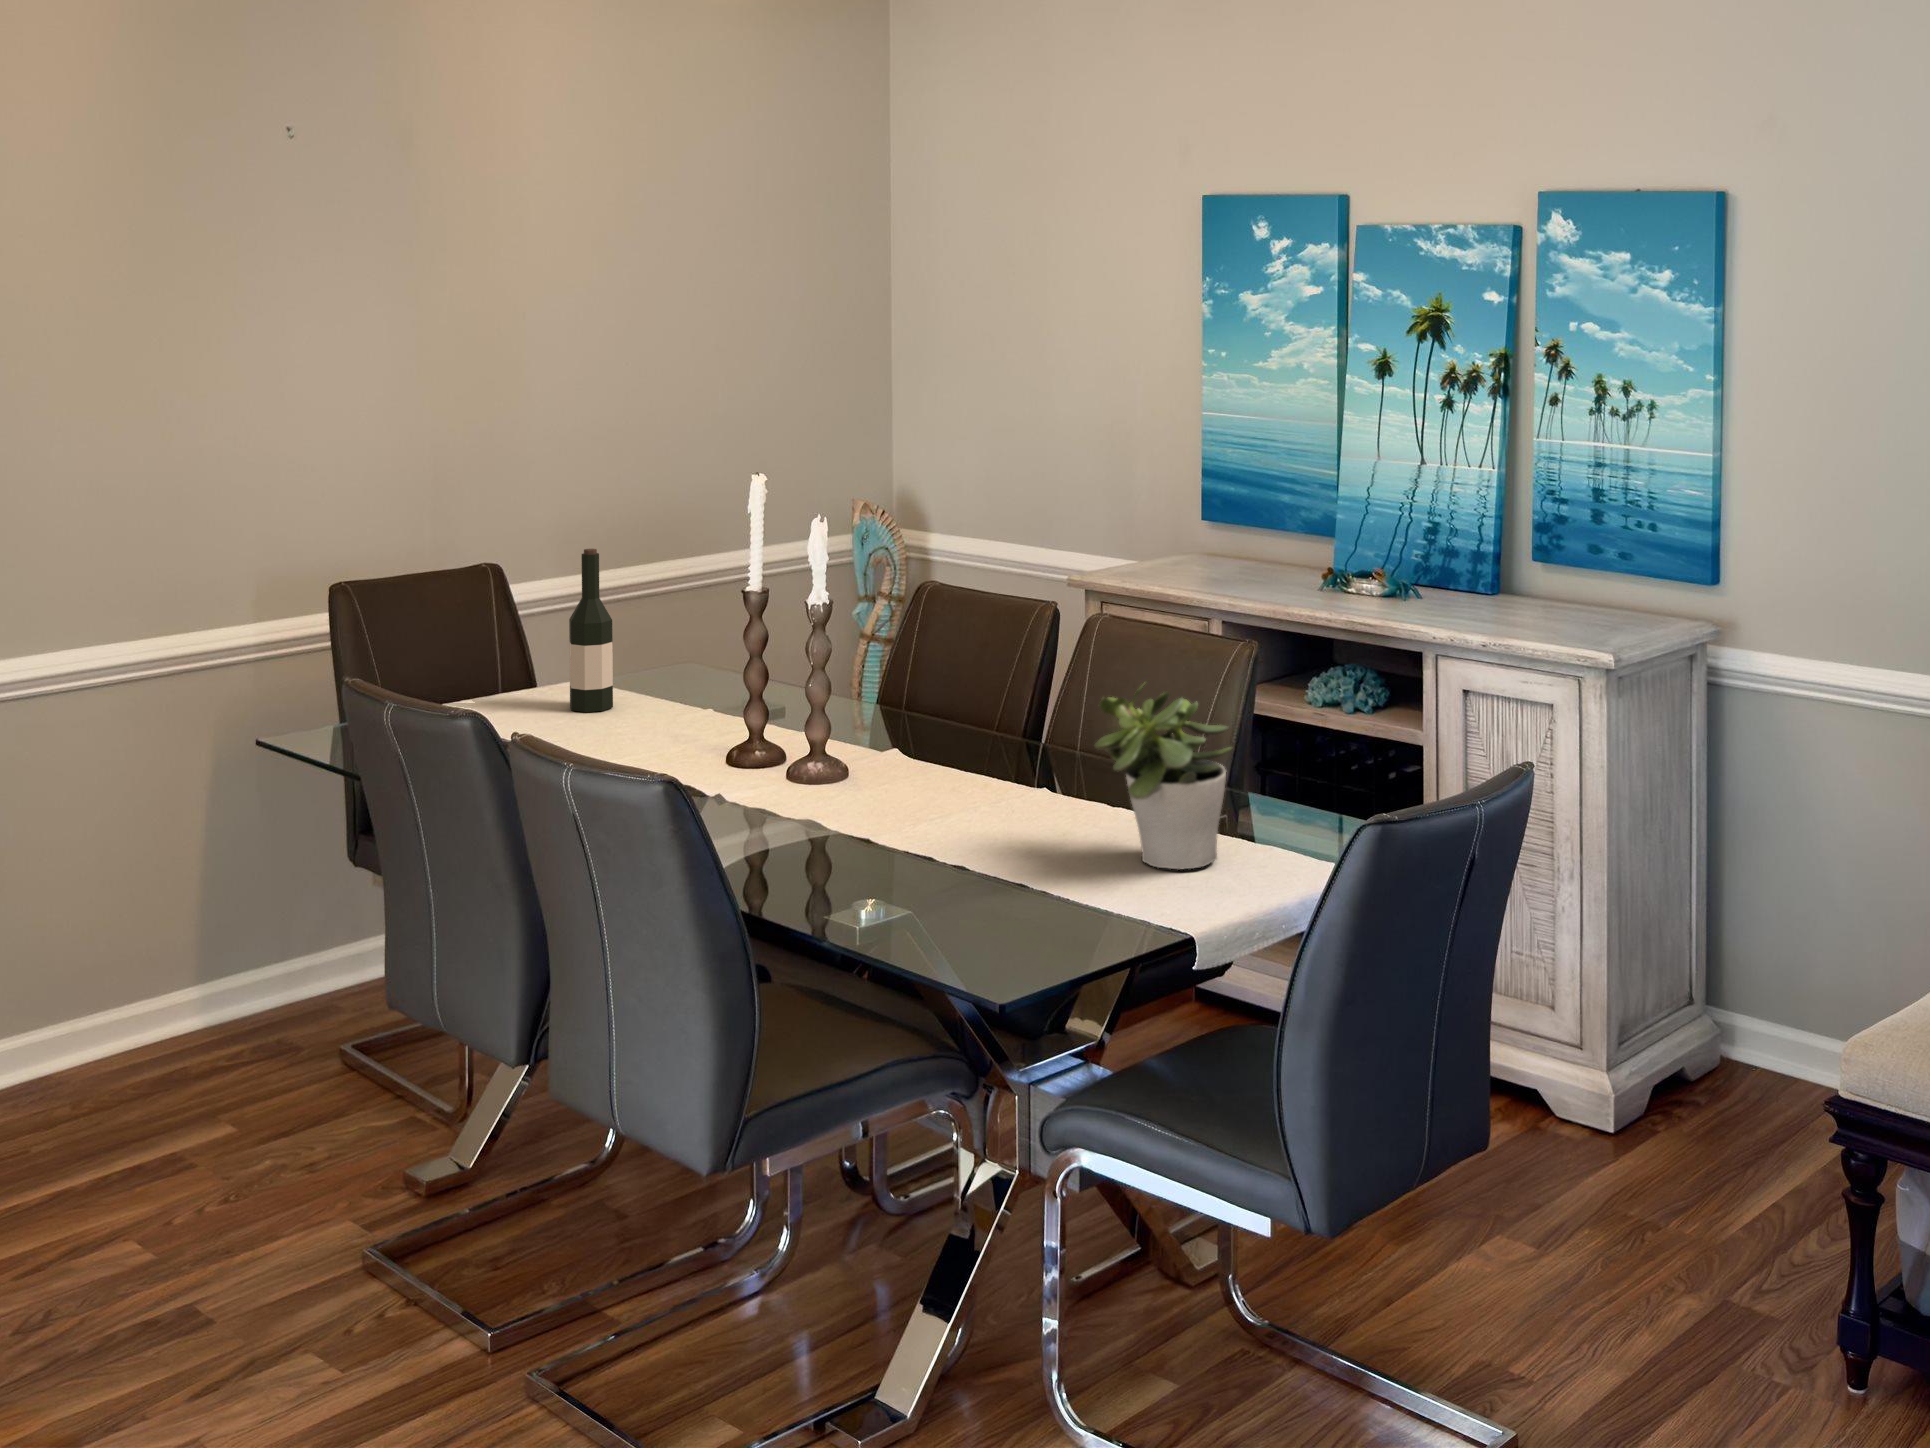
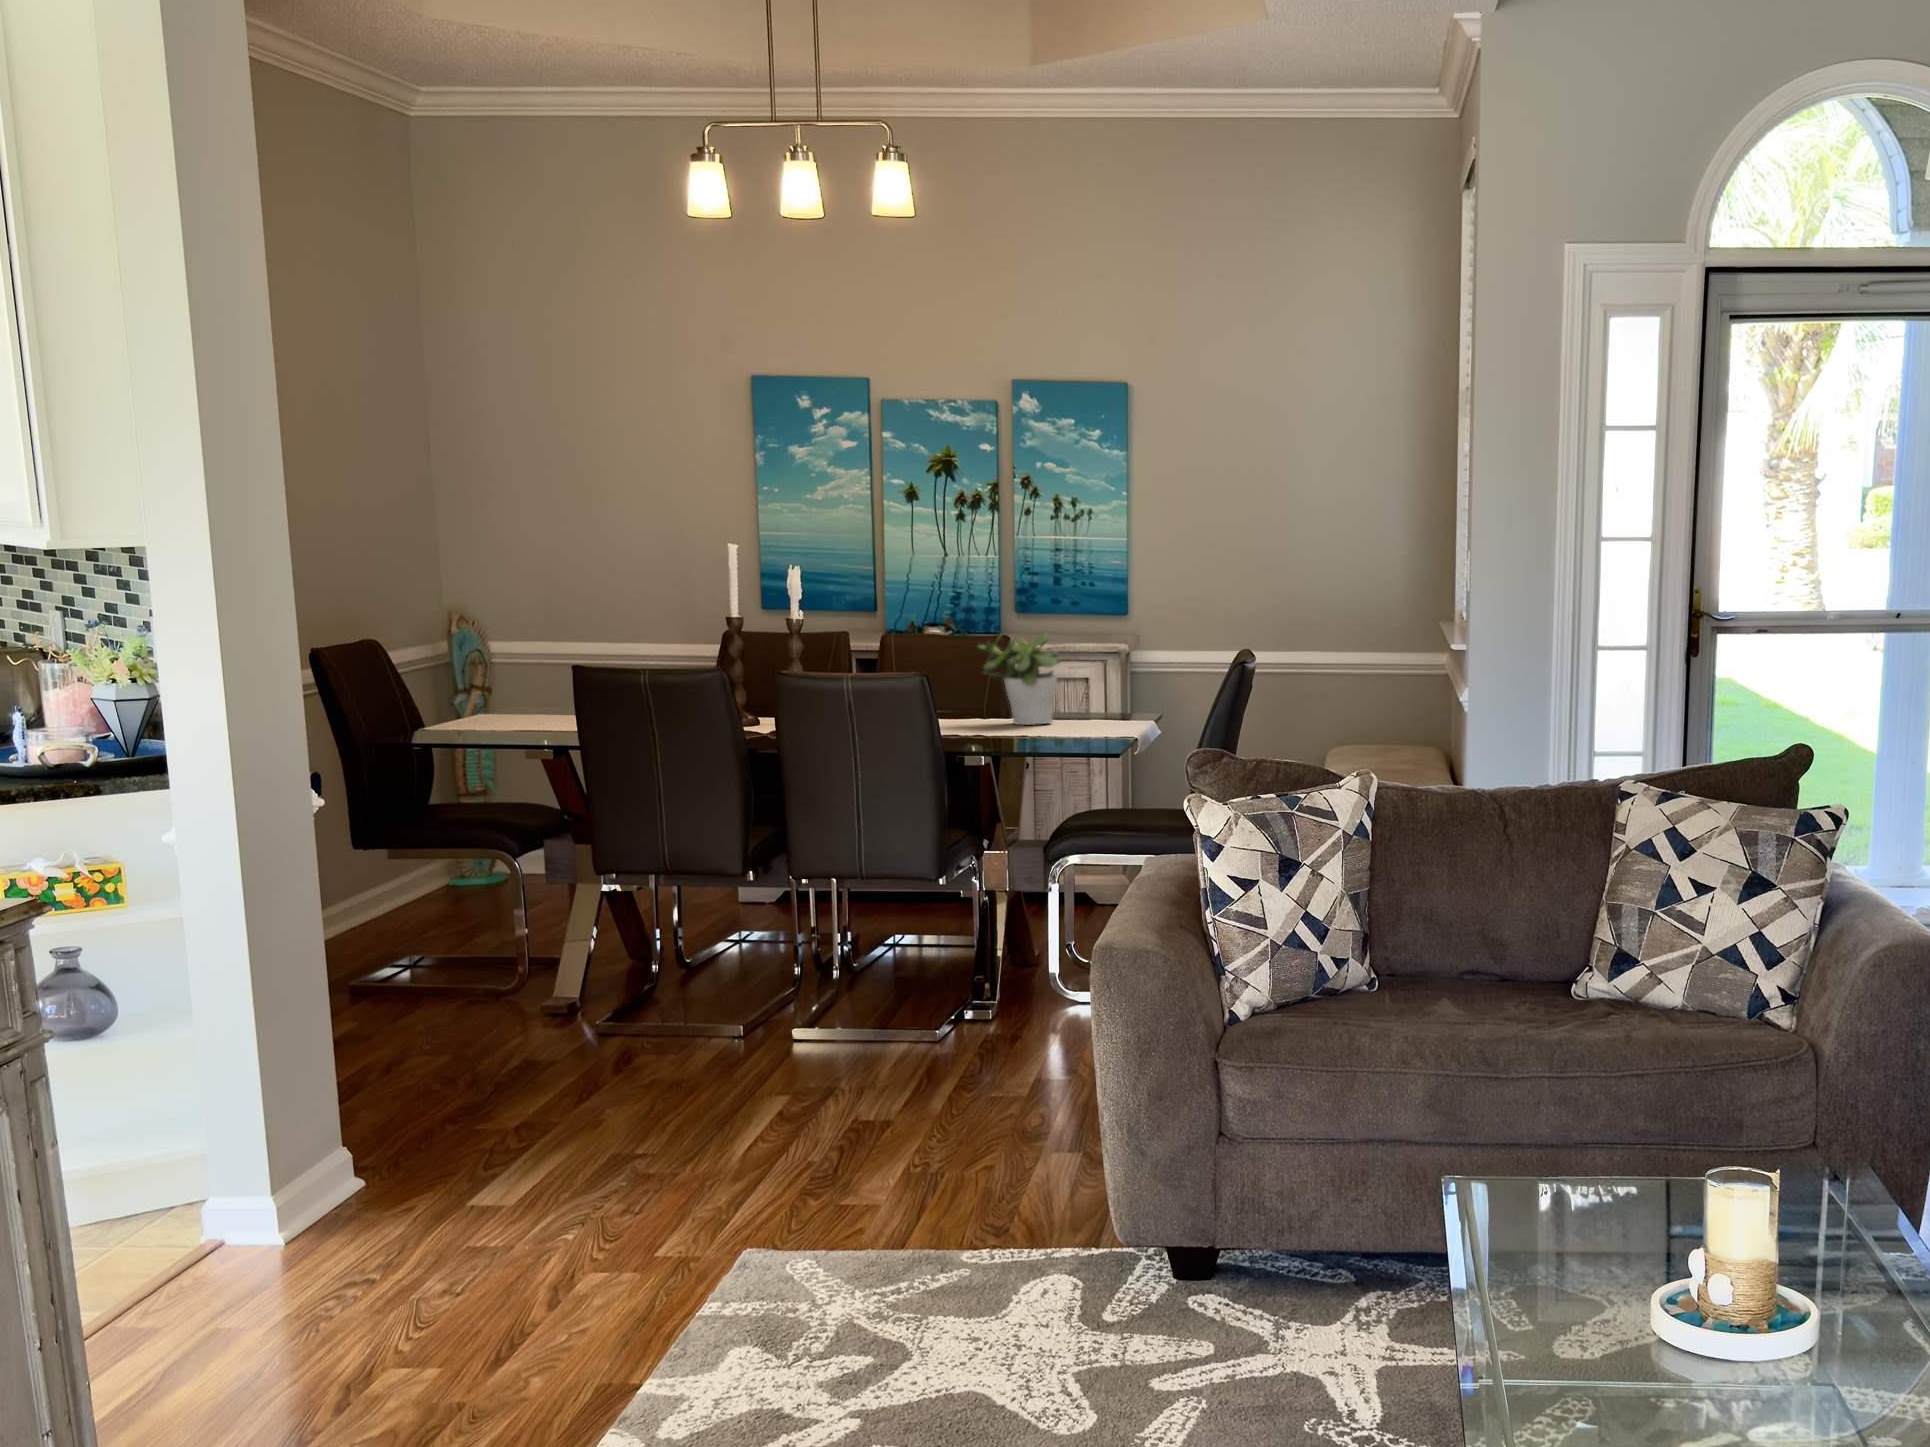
wine bottle: present [569,549,613,712] -> none [500,609,535,721]

